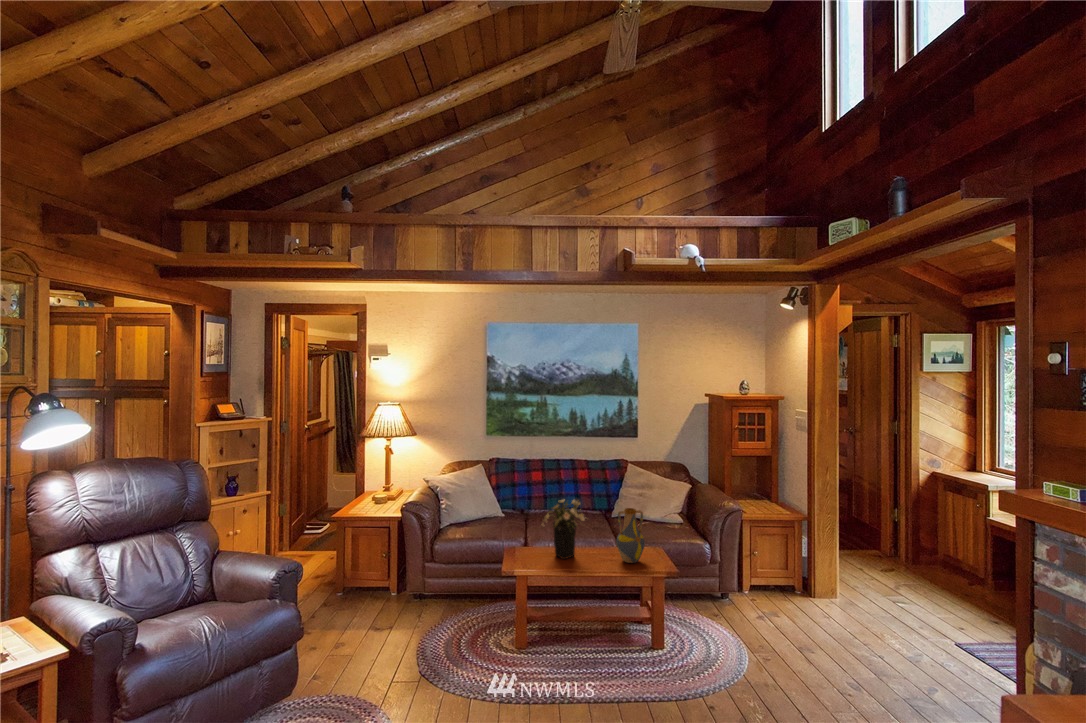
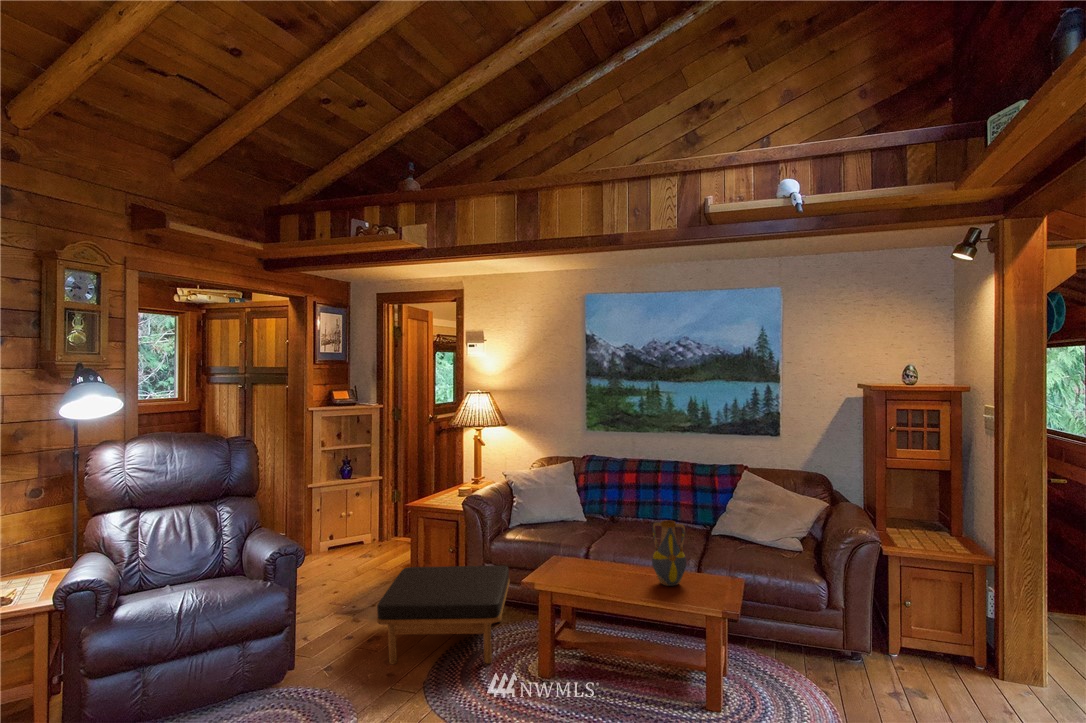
flower arrangement: present [541,500,586,559] -> none [568,503,625,572]
ottoman: none [349,564,480,683] -> present [377,565,510,664]

